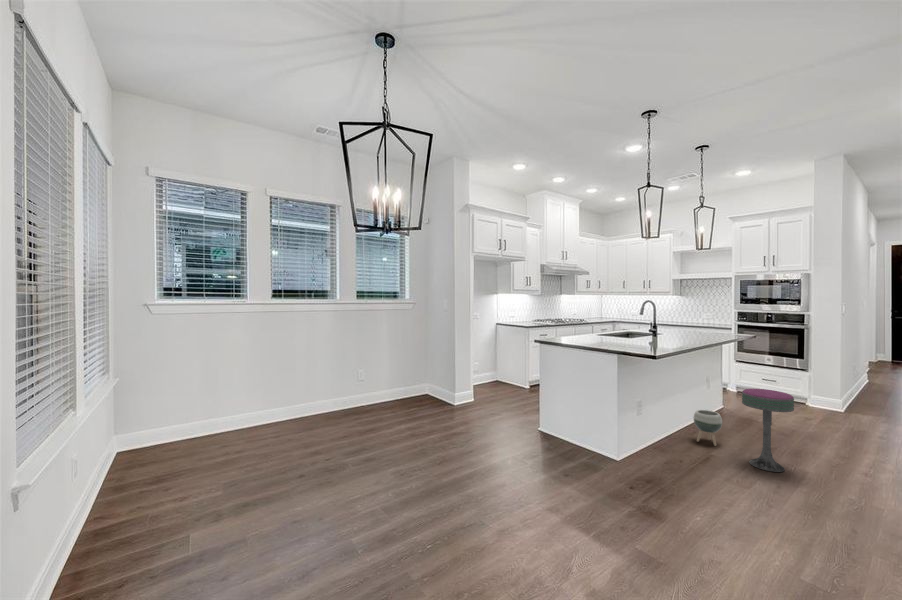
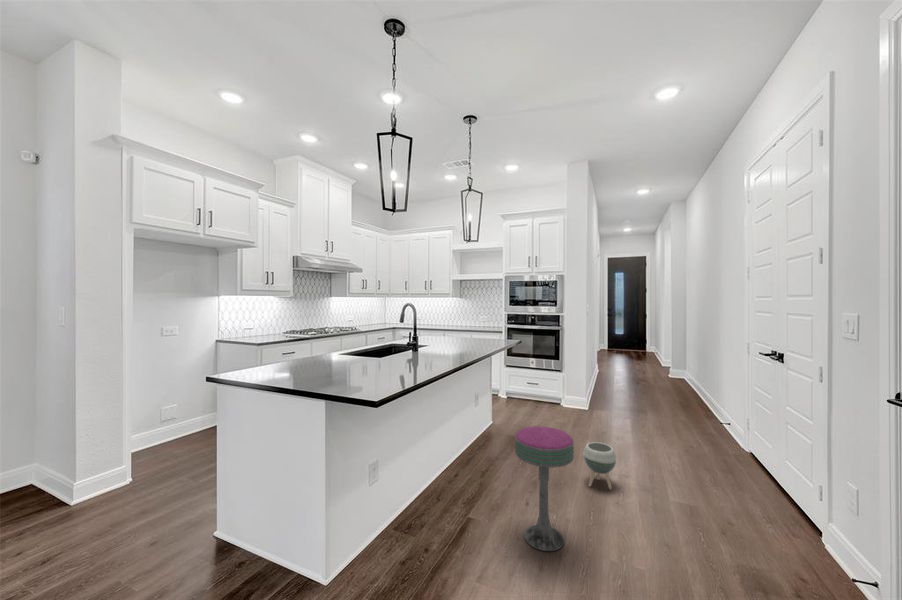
planter: present [694,410,722,446] -> present [583,442,616,490]

